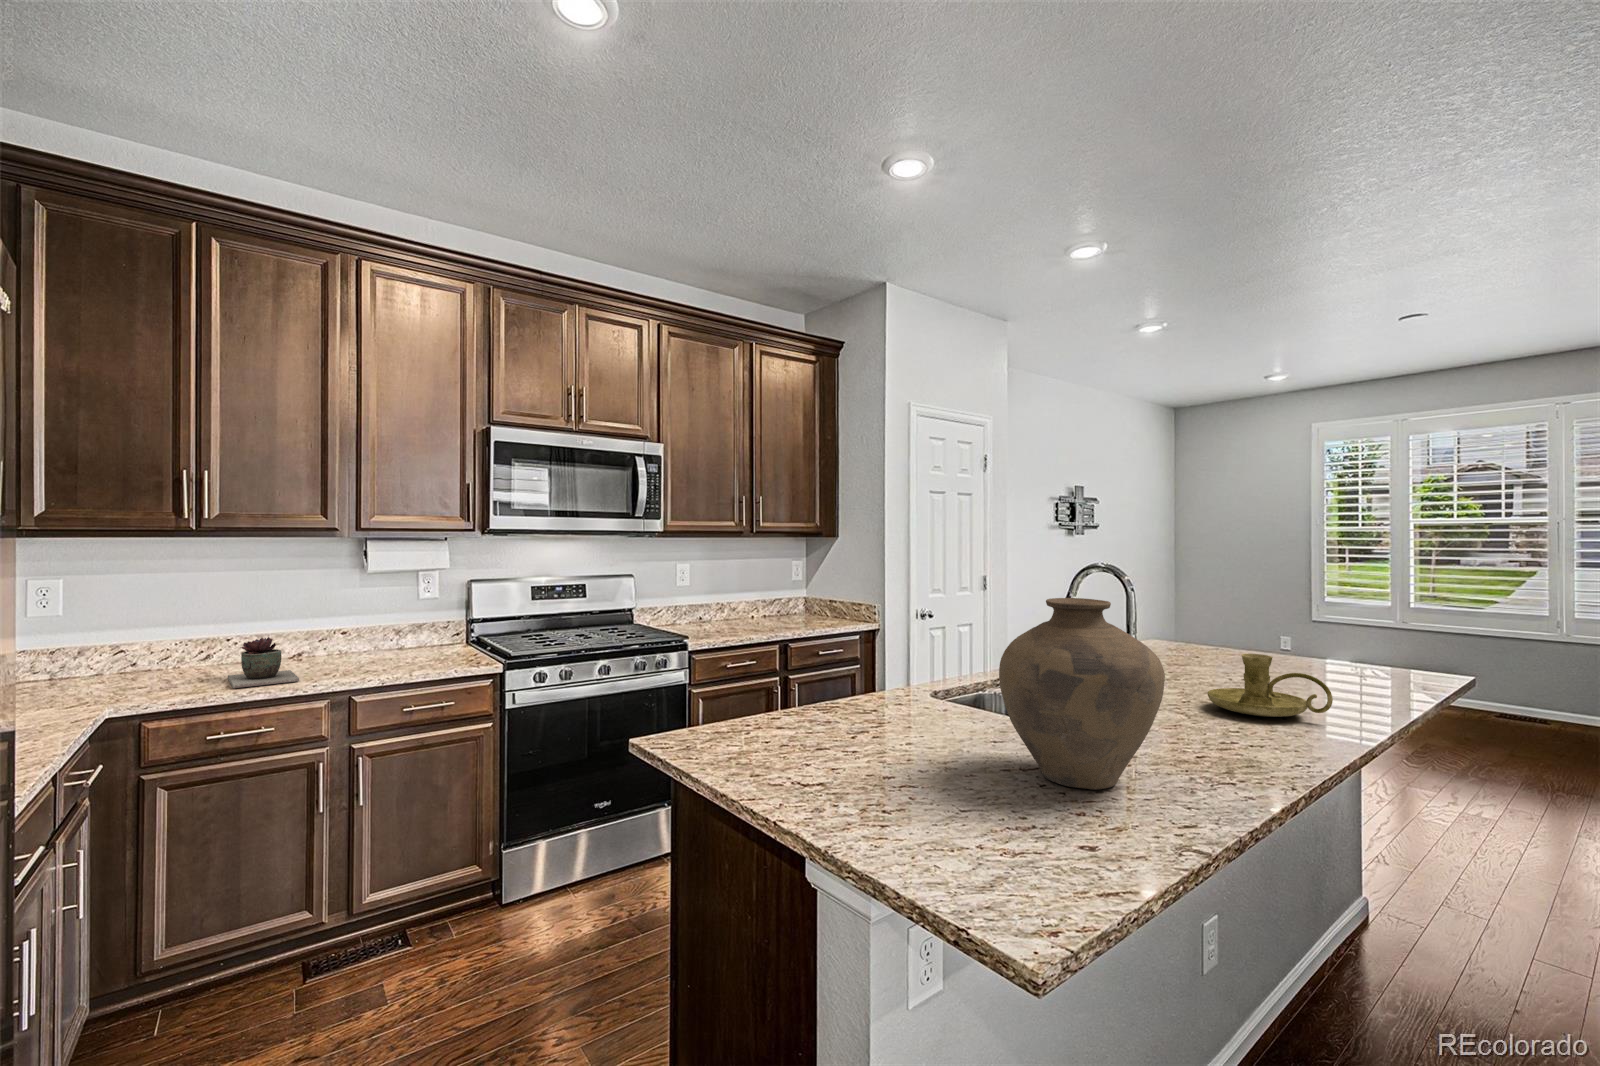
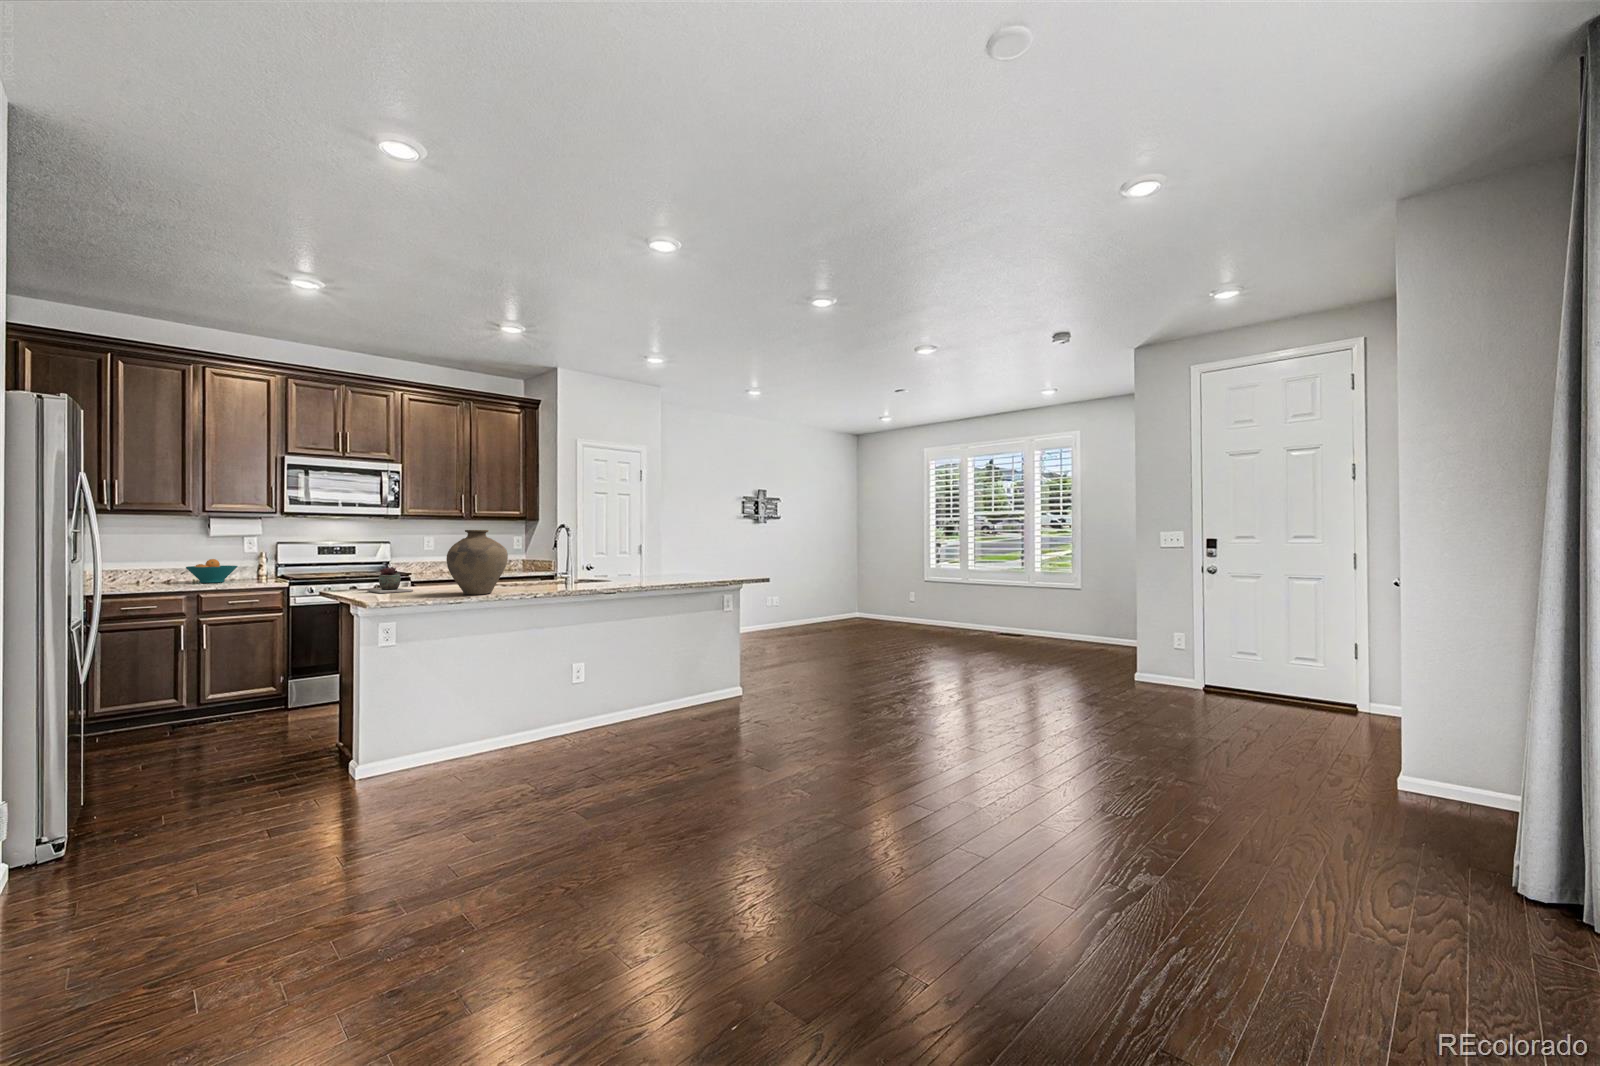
fruit bowl: none [327,618,414,663] -> present [186,559,238,583]
succulent plant: present [228,637,299,688] -> present [367,567,413,593]
candle holder: present [1208,654,1333,717] -> none [595,561,632,585]

